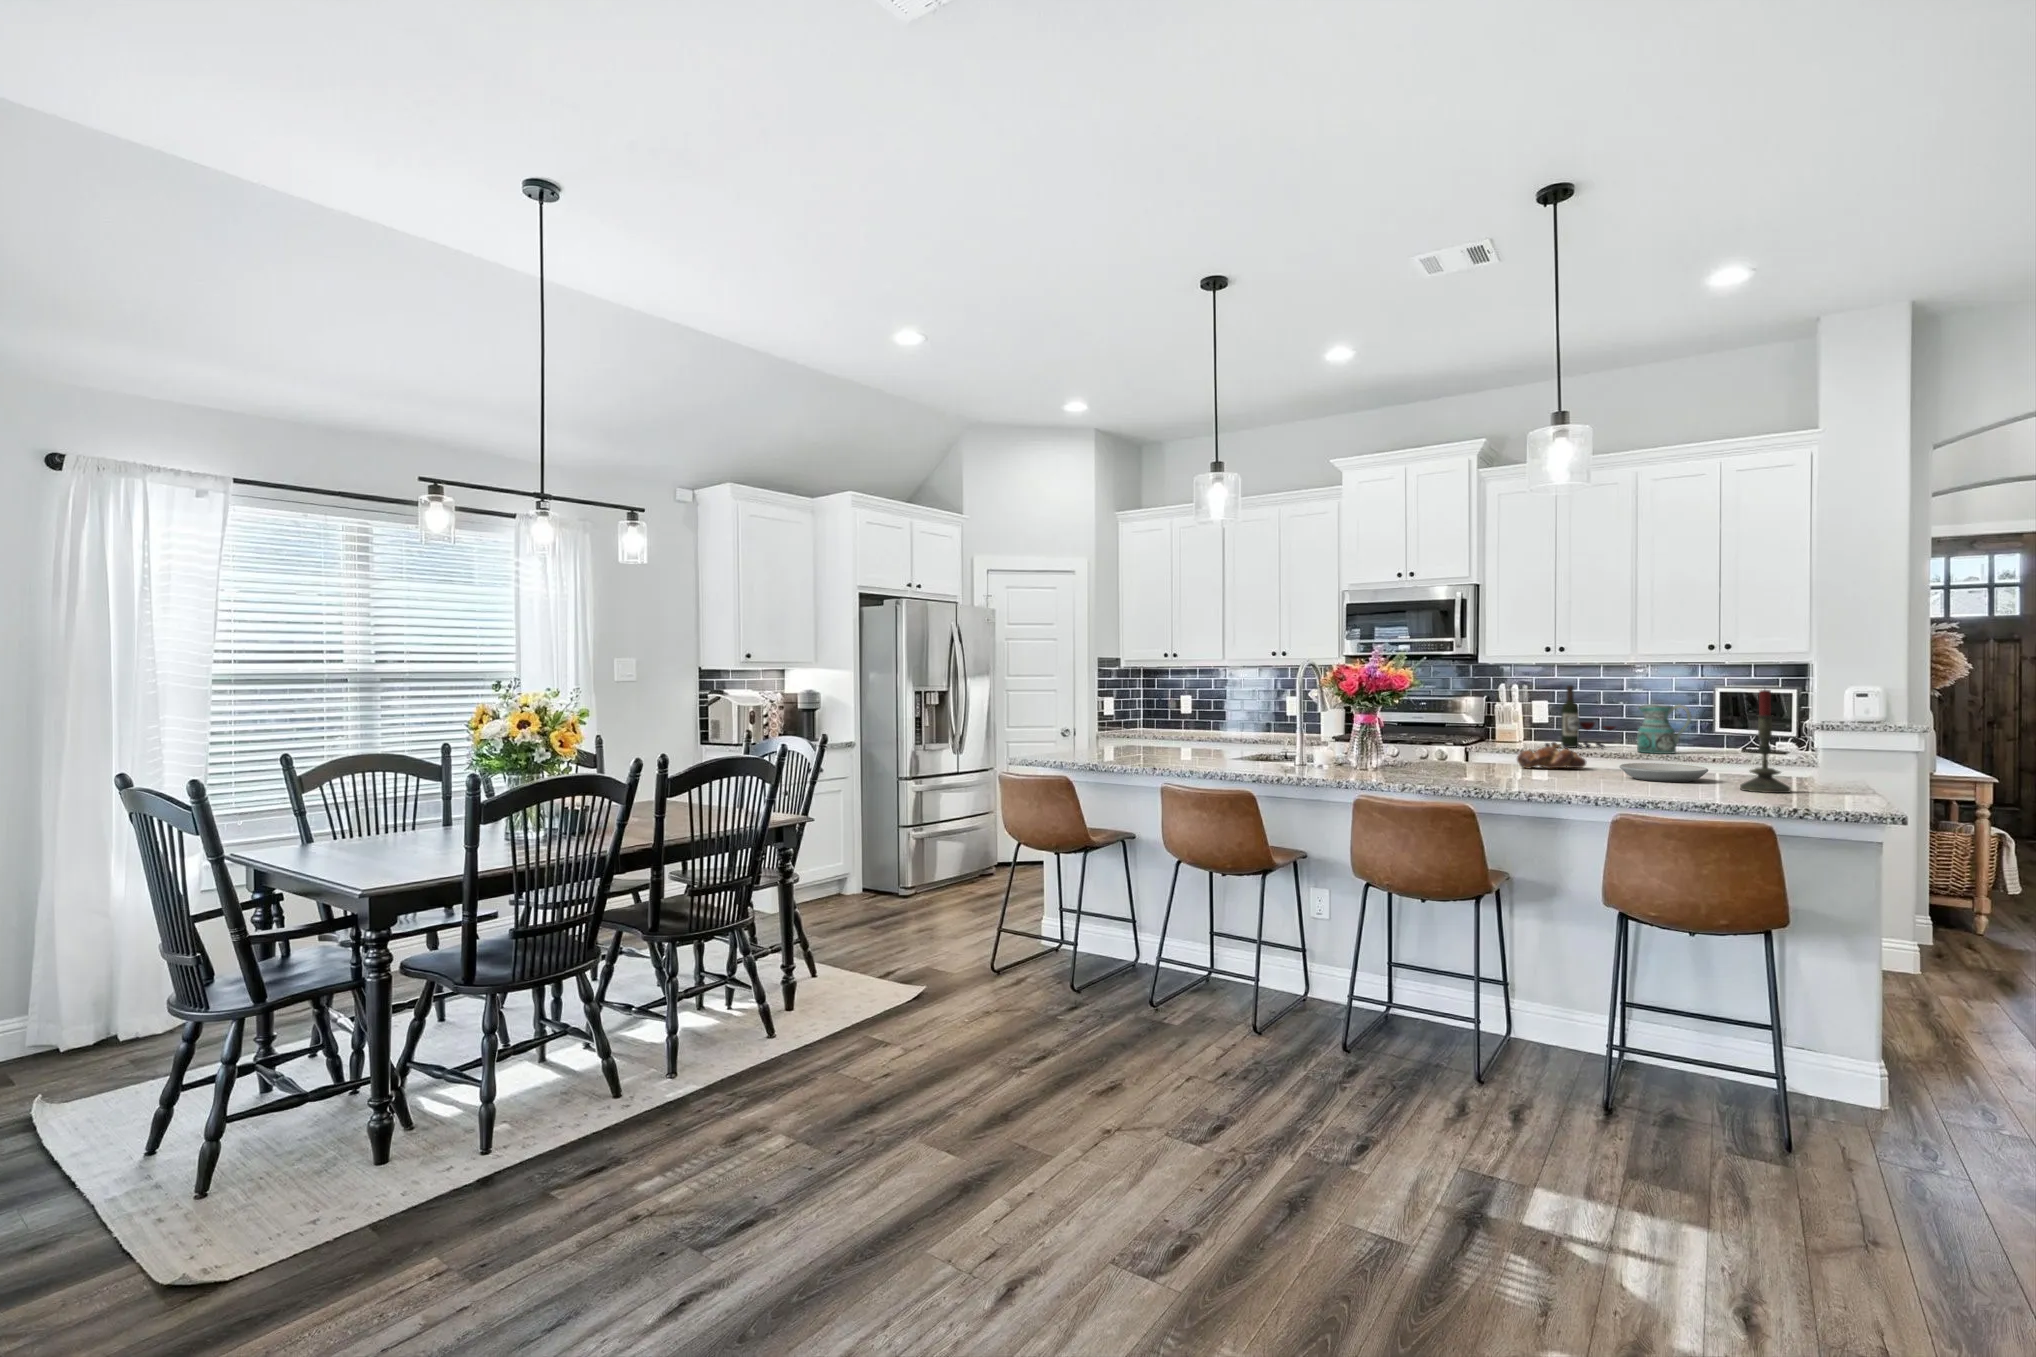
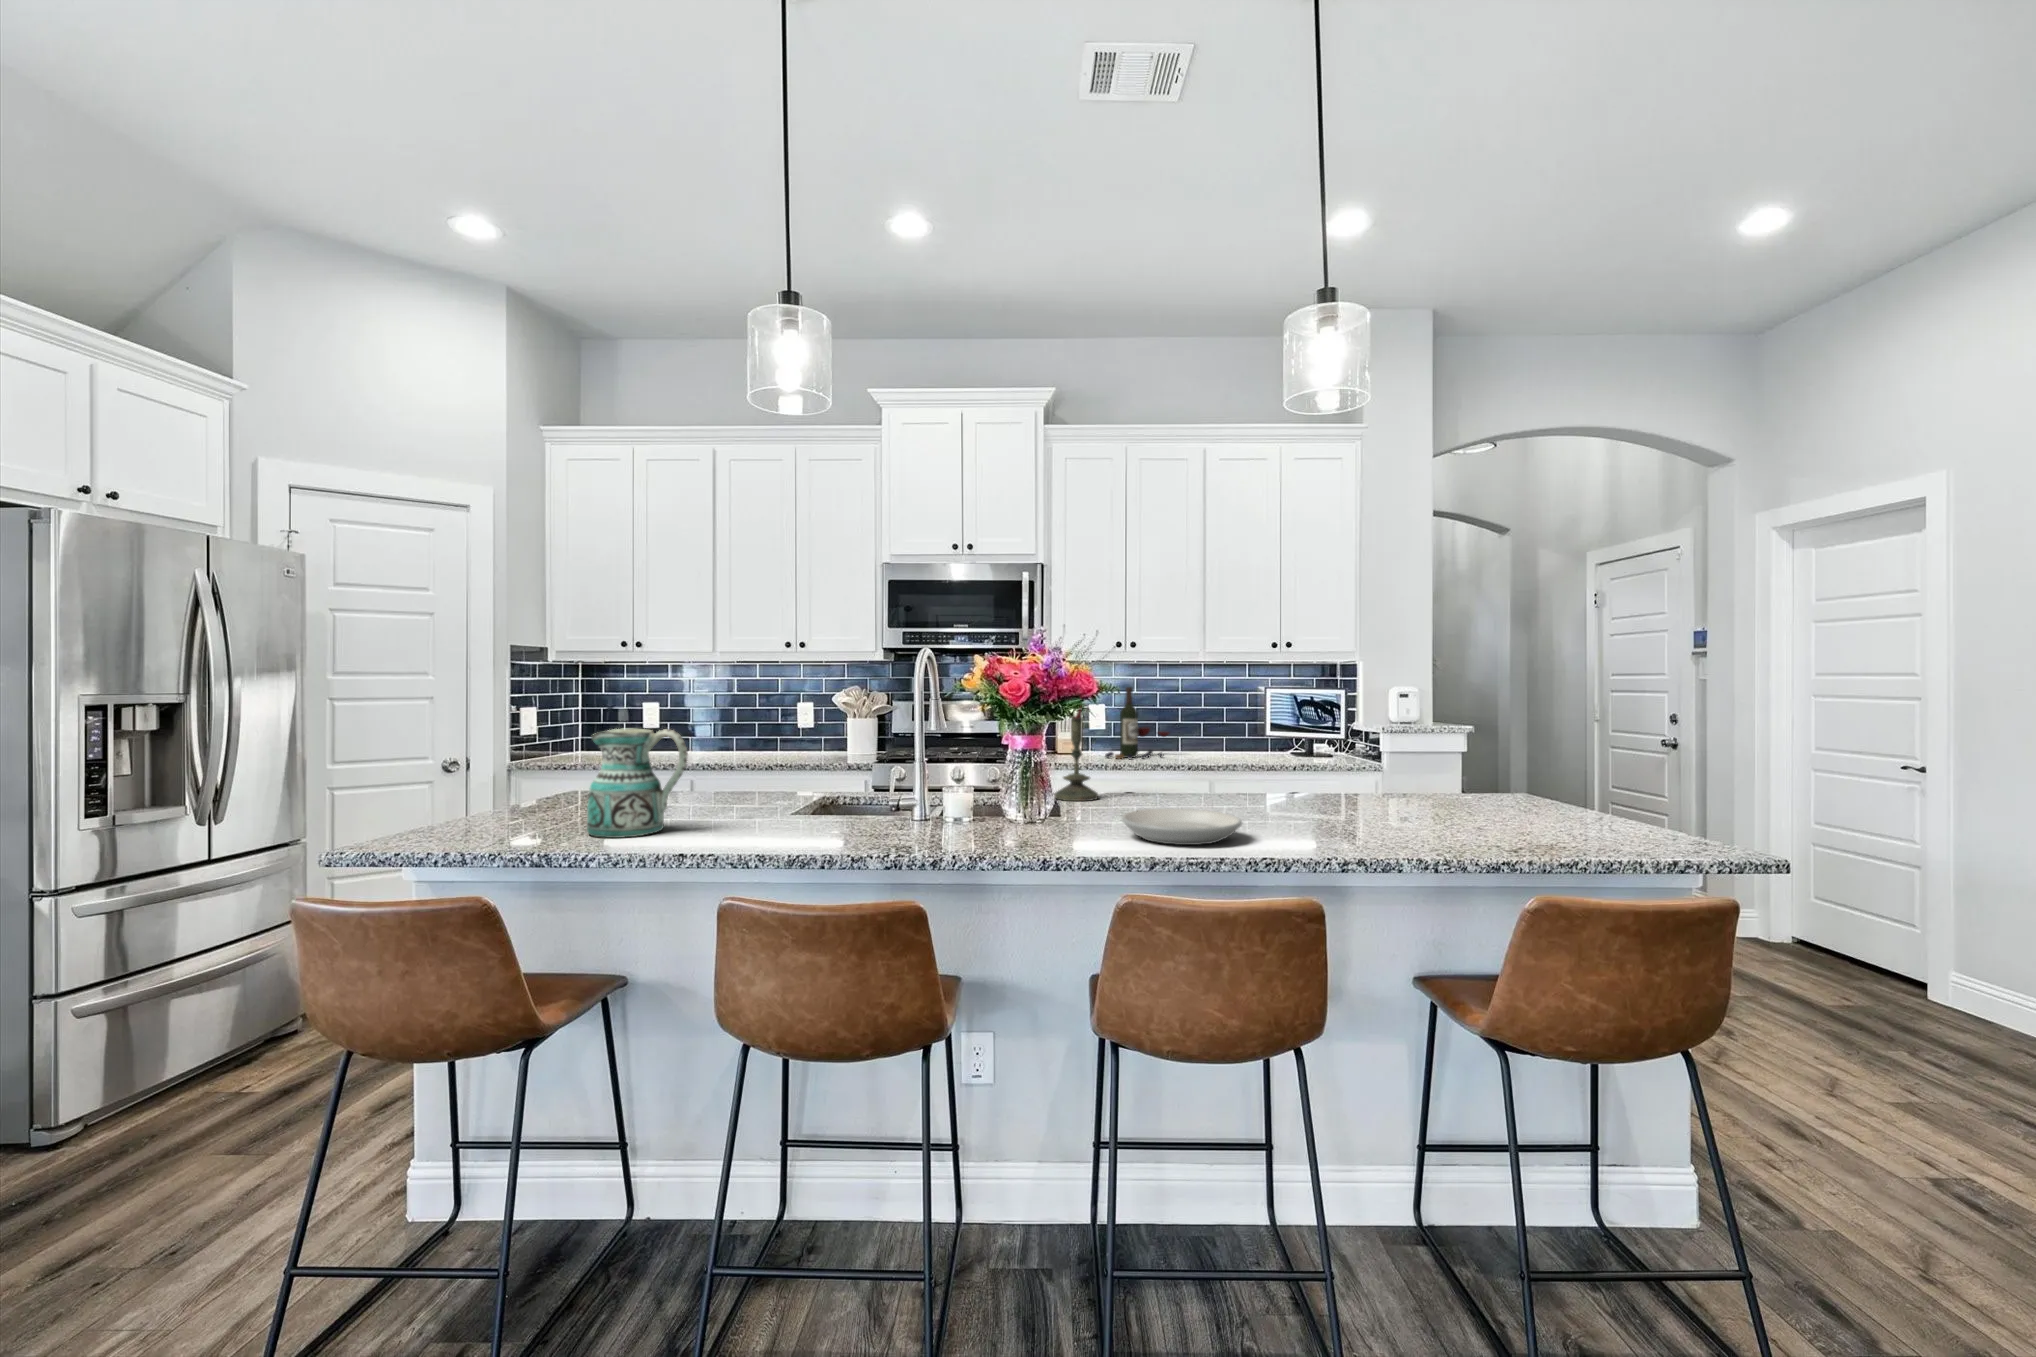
candle: present [1740,690,1790,793] -> present [1055,707,1098,801]
ceramic pitcher: present [1637,704,1691,754] -> present [587,729,688,838]
bread loaf: present [1517,746,1586,769] -> none [1179,768,1258,800]
plate: present [1619,763,1708,782] -> present [1121,809,1242,845]

